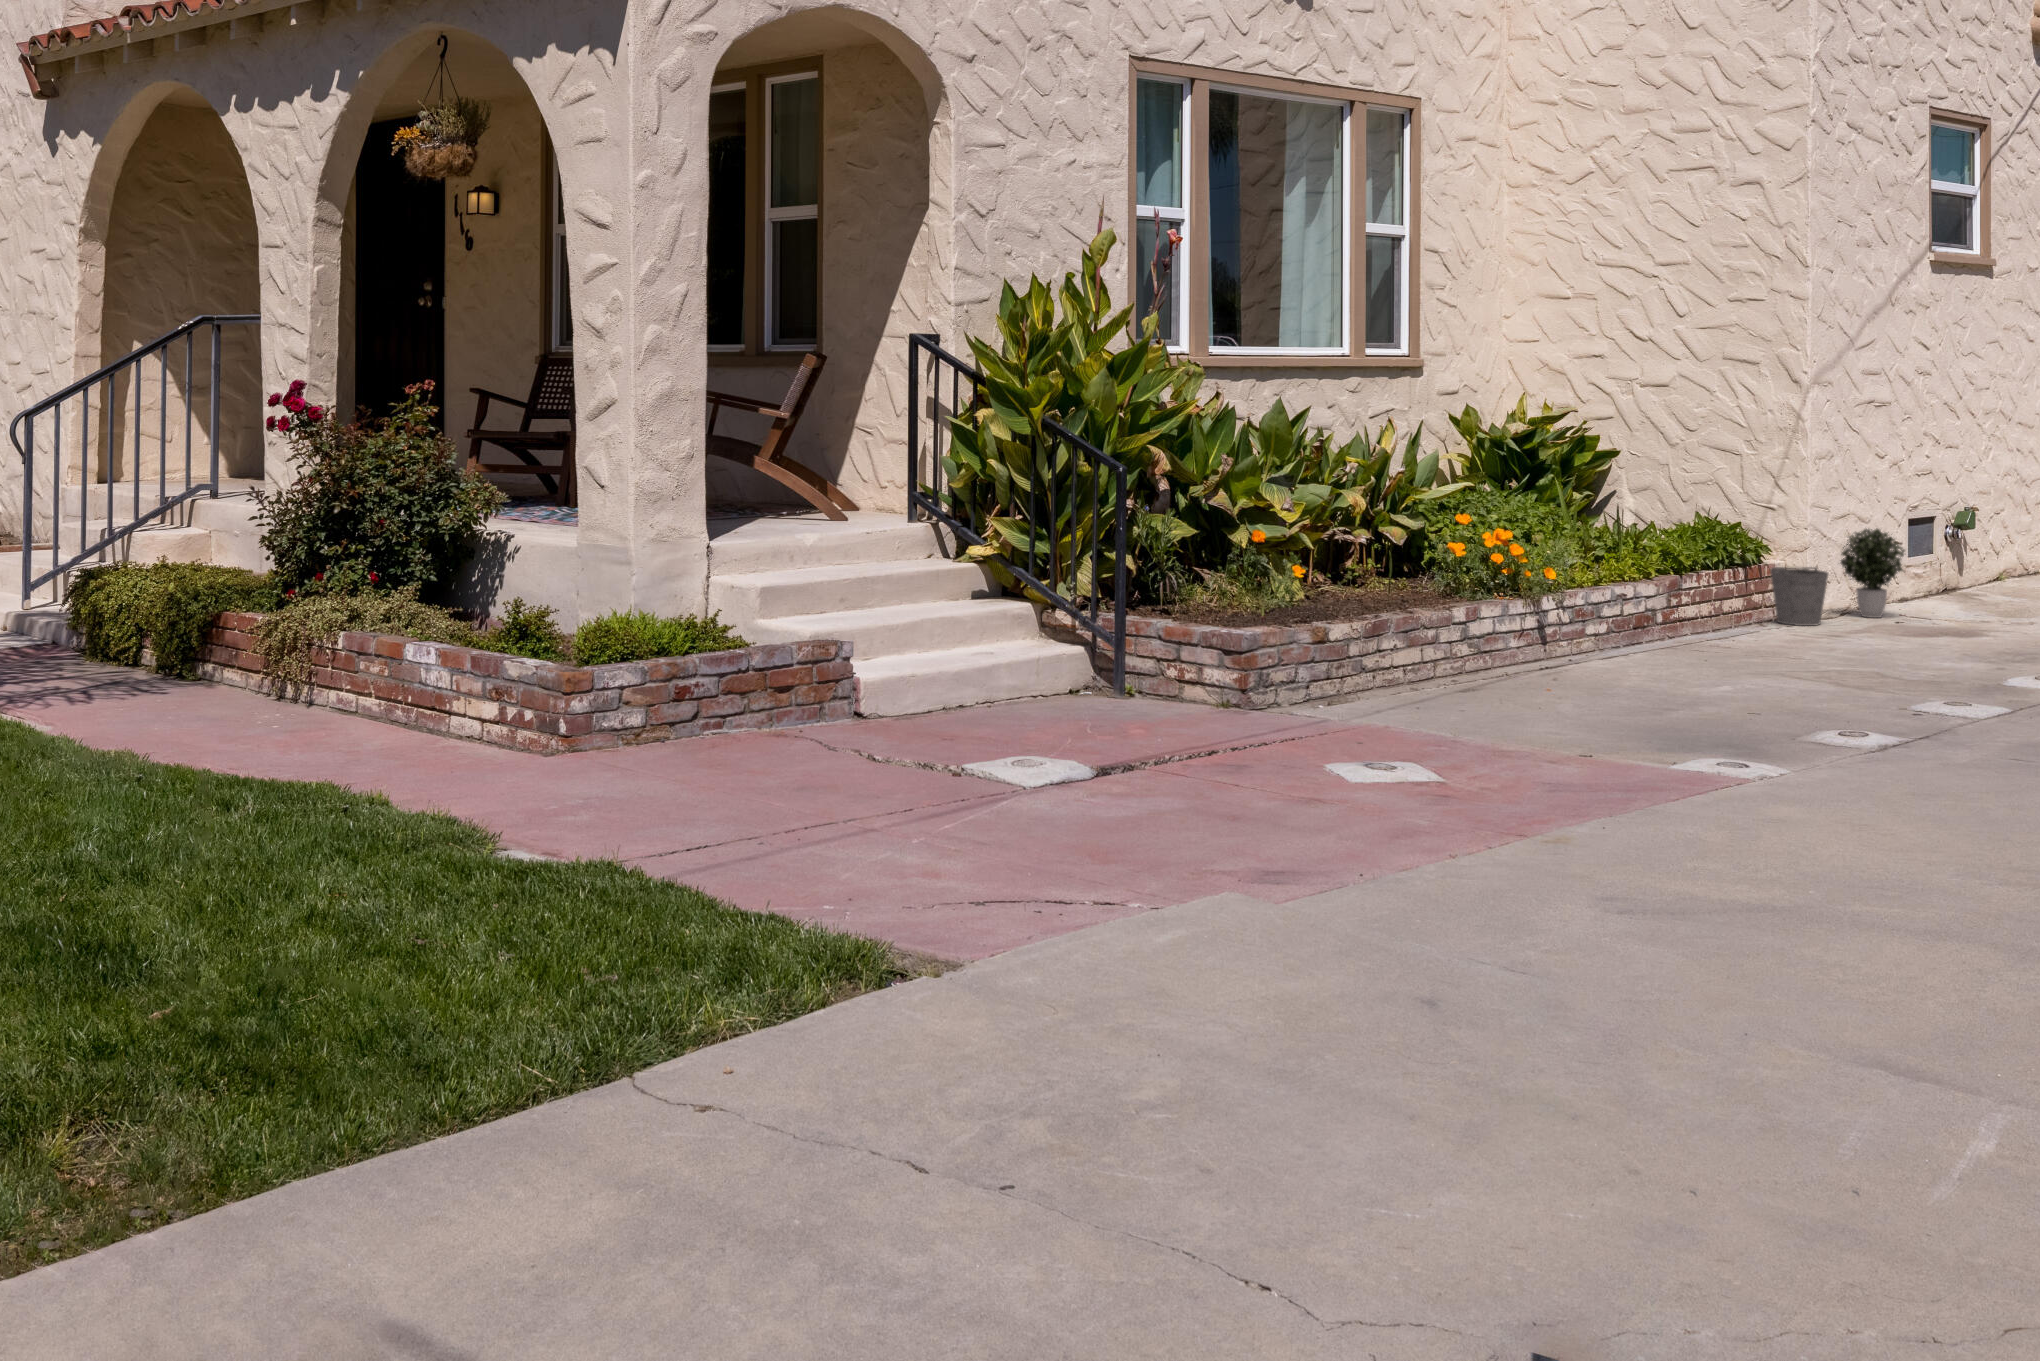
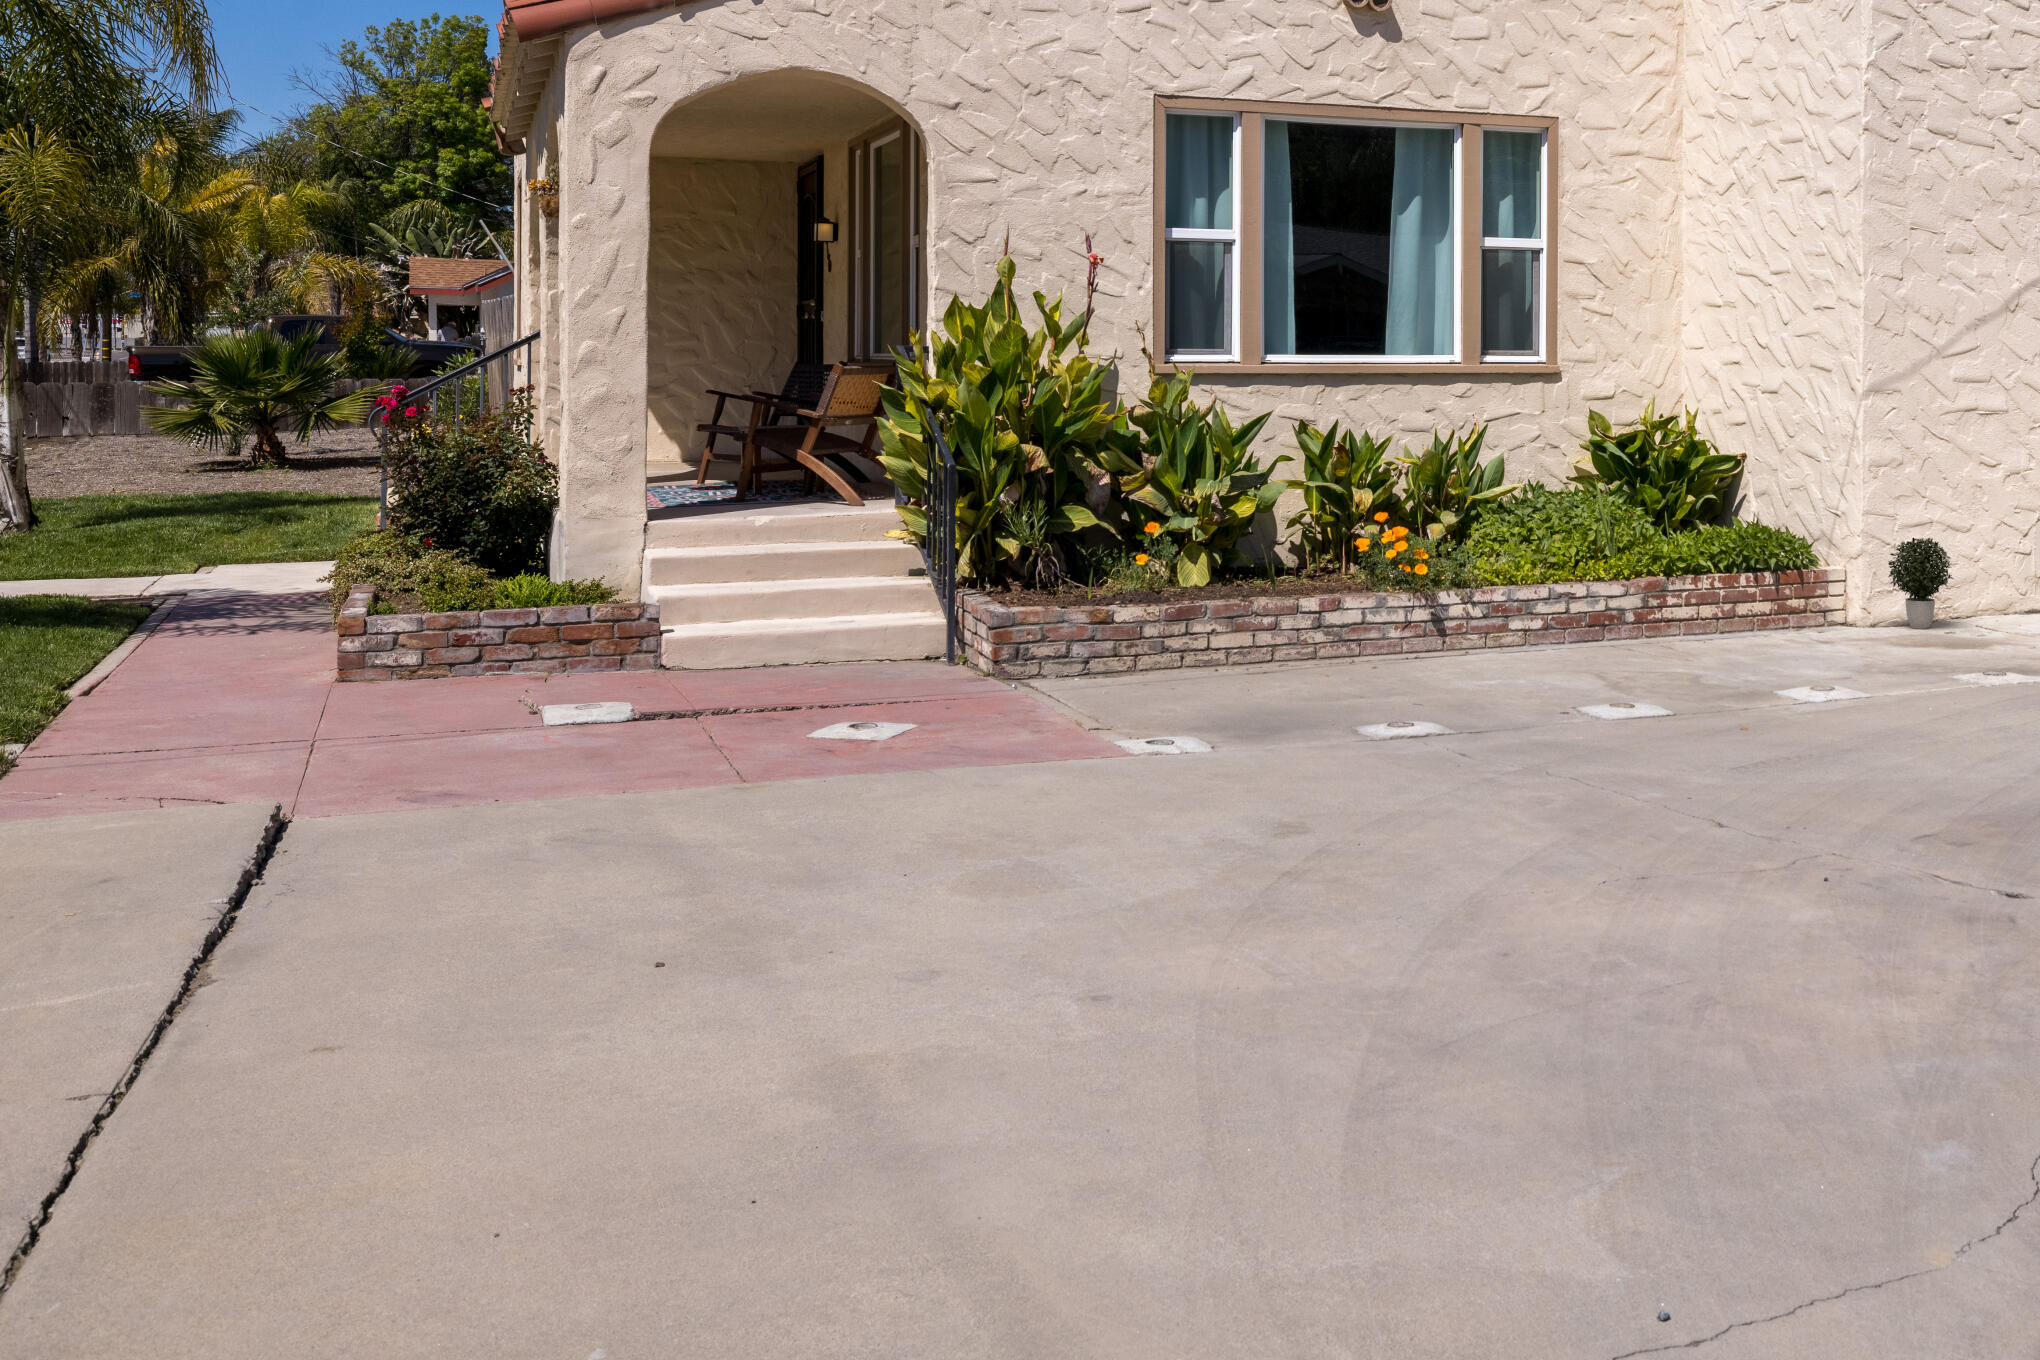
bucket: present [1770,567,1828,626] -> none [1787,574,1843,633]

